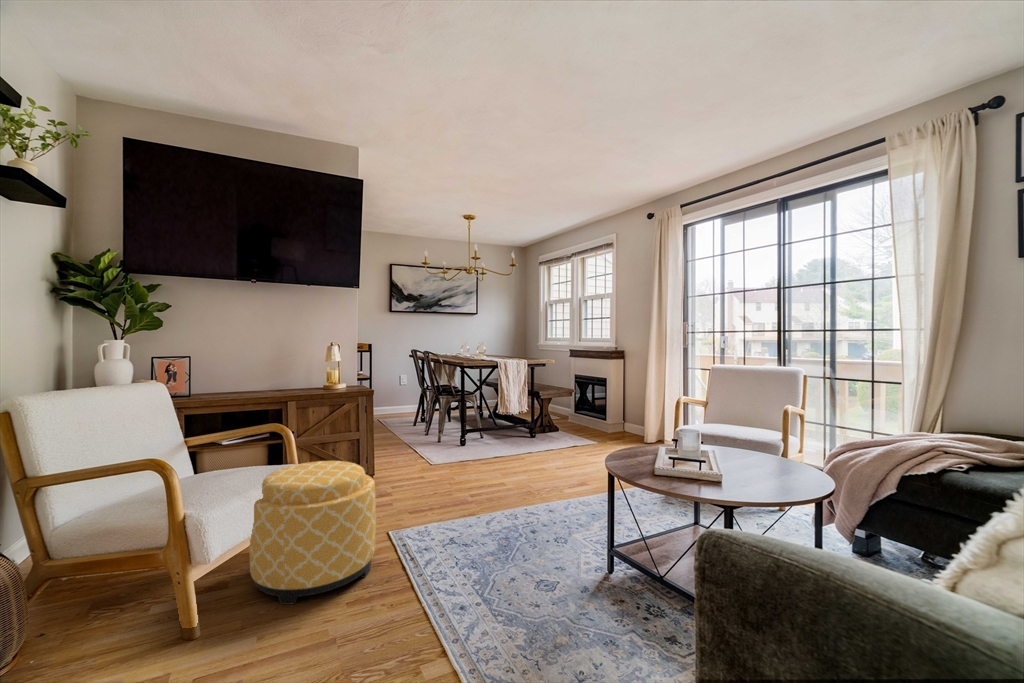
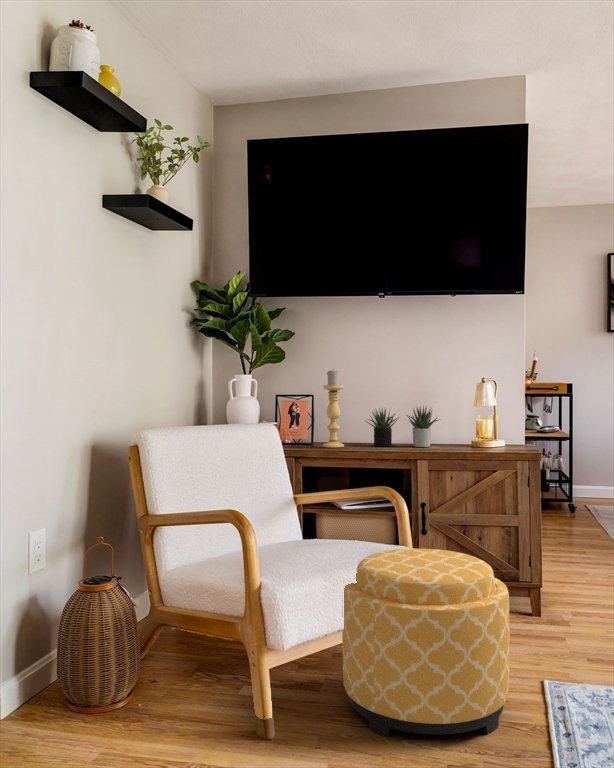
candle holder: none [202,336,222,396] -> present [323,370,344,448]
succulent plant: none [238,360,302,393] -> present [367,406,438,447]

